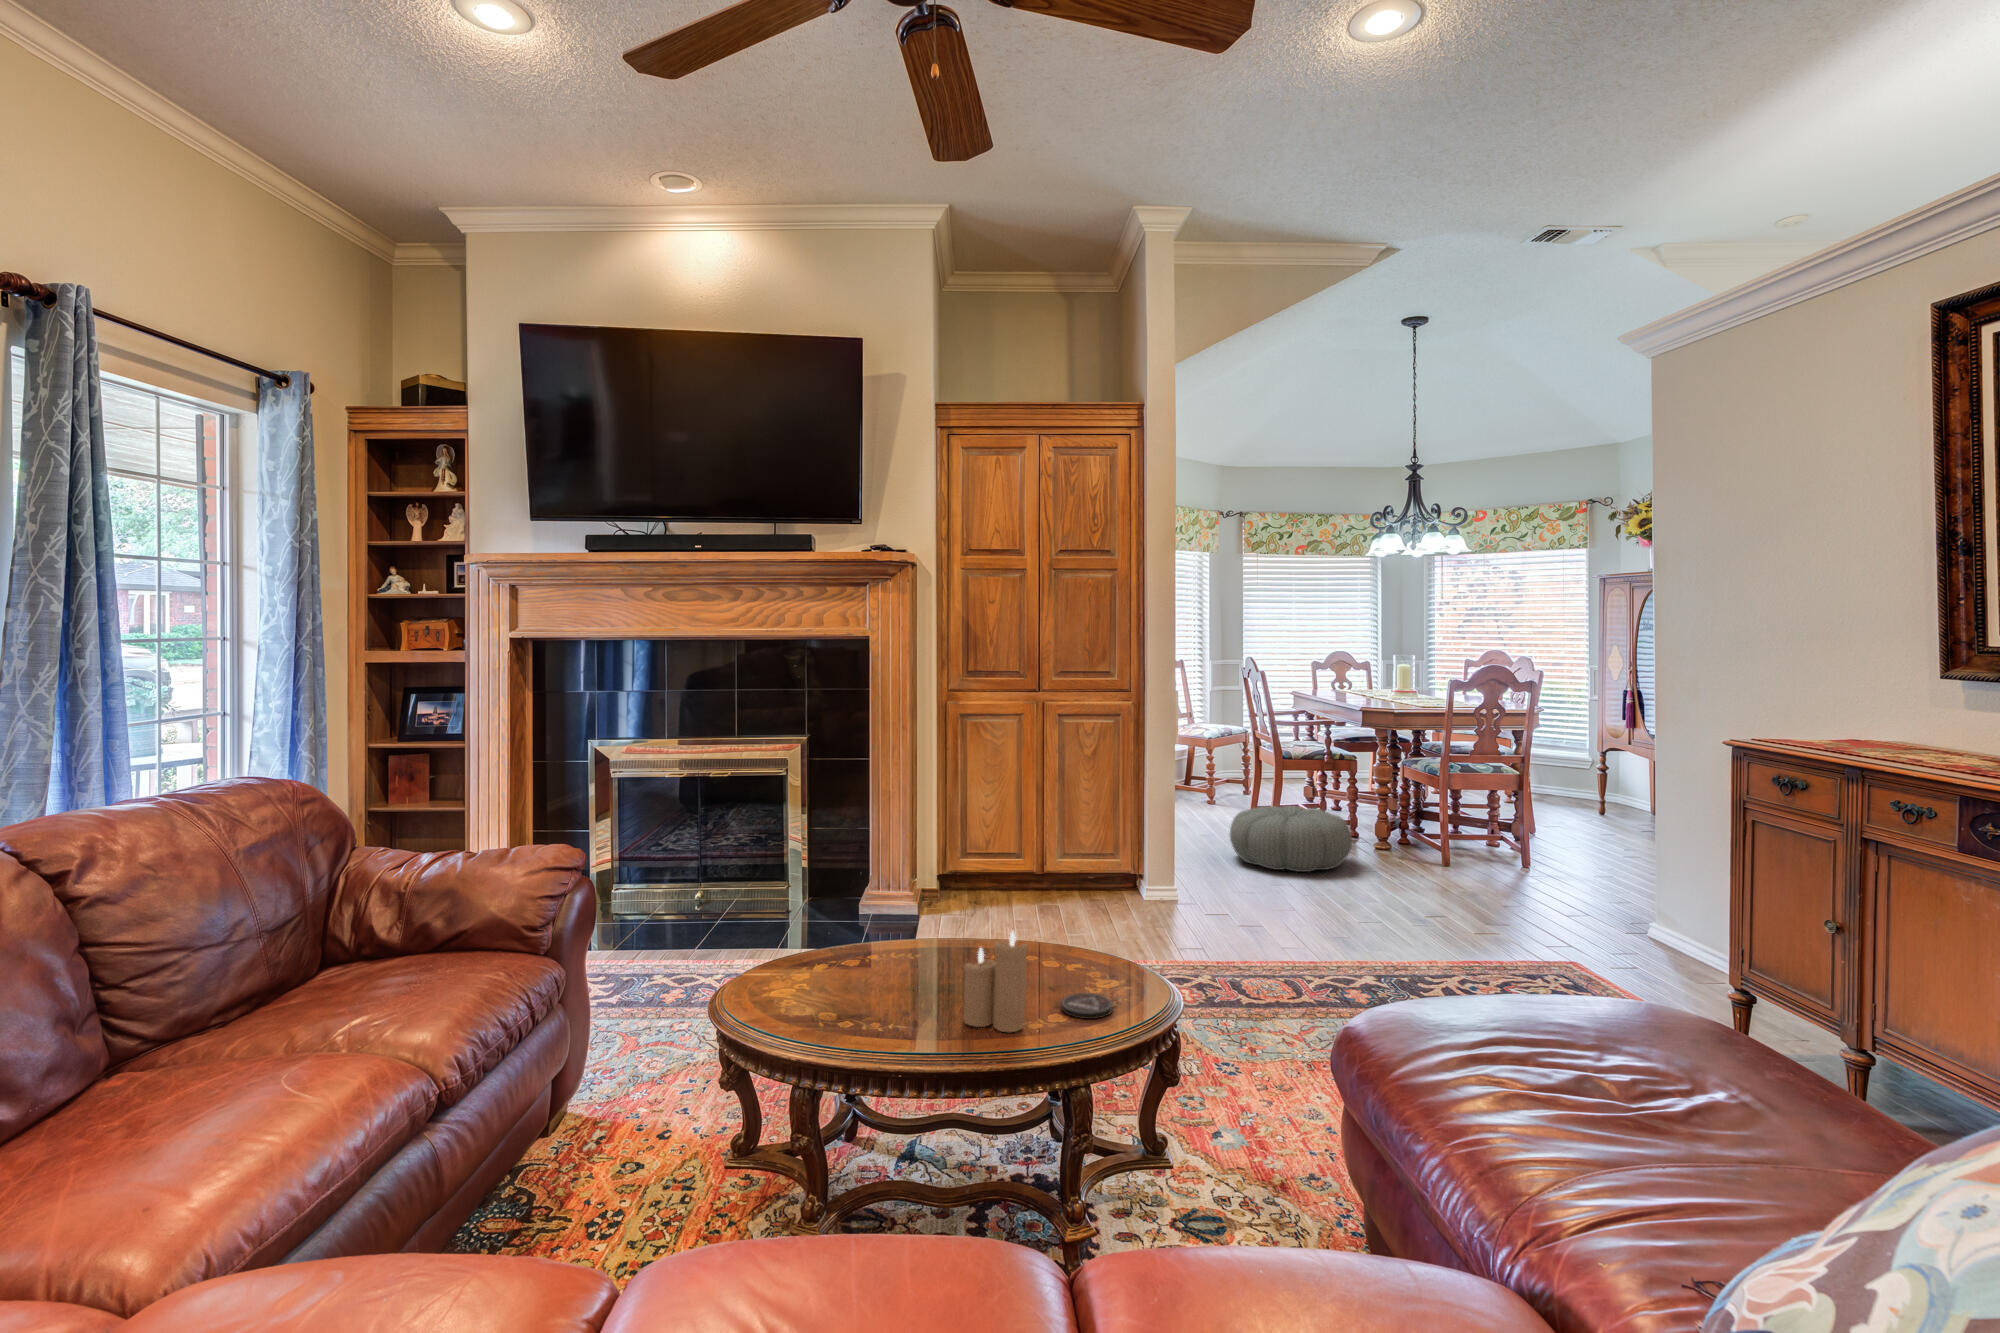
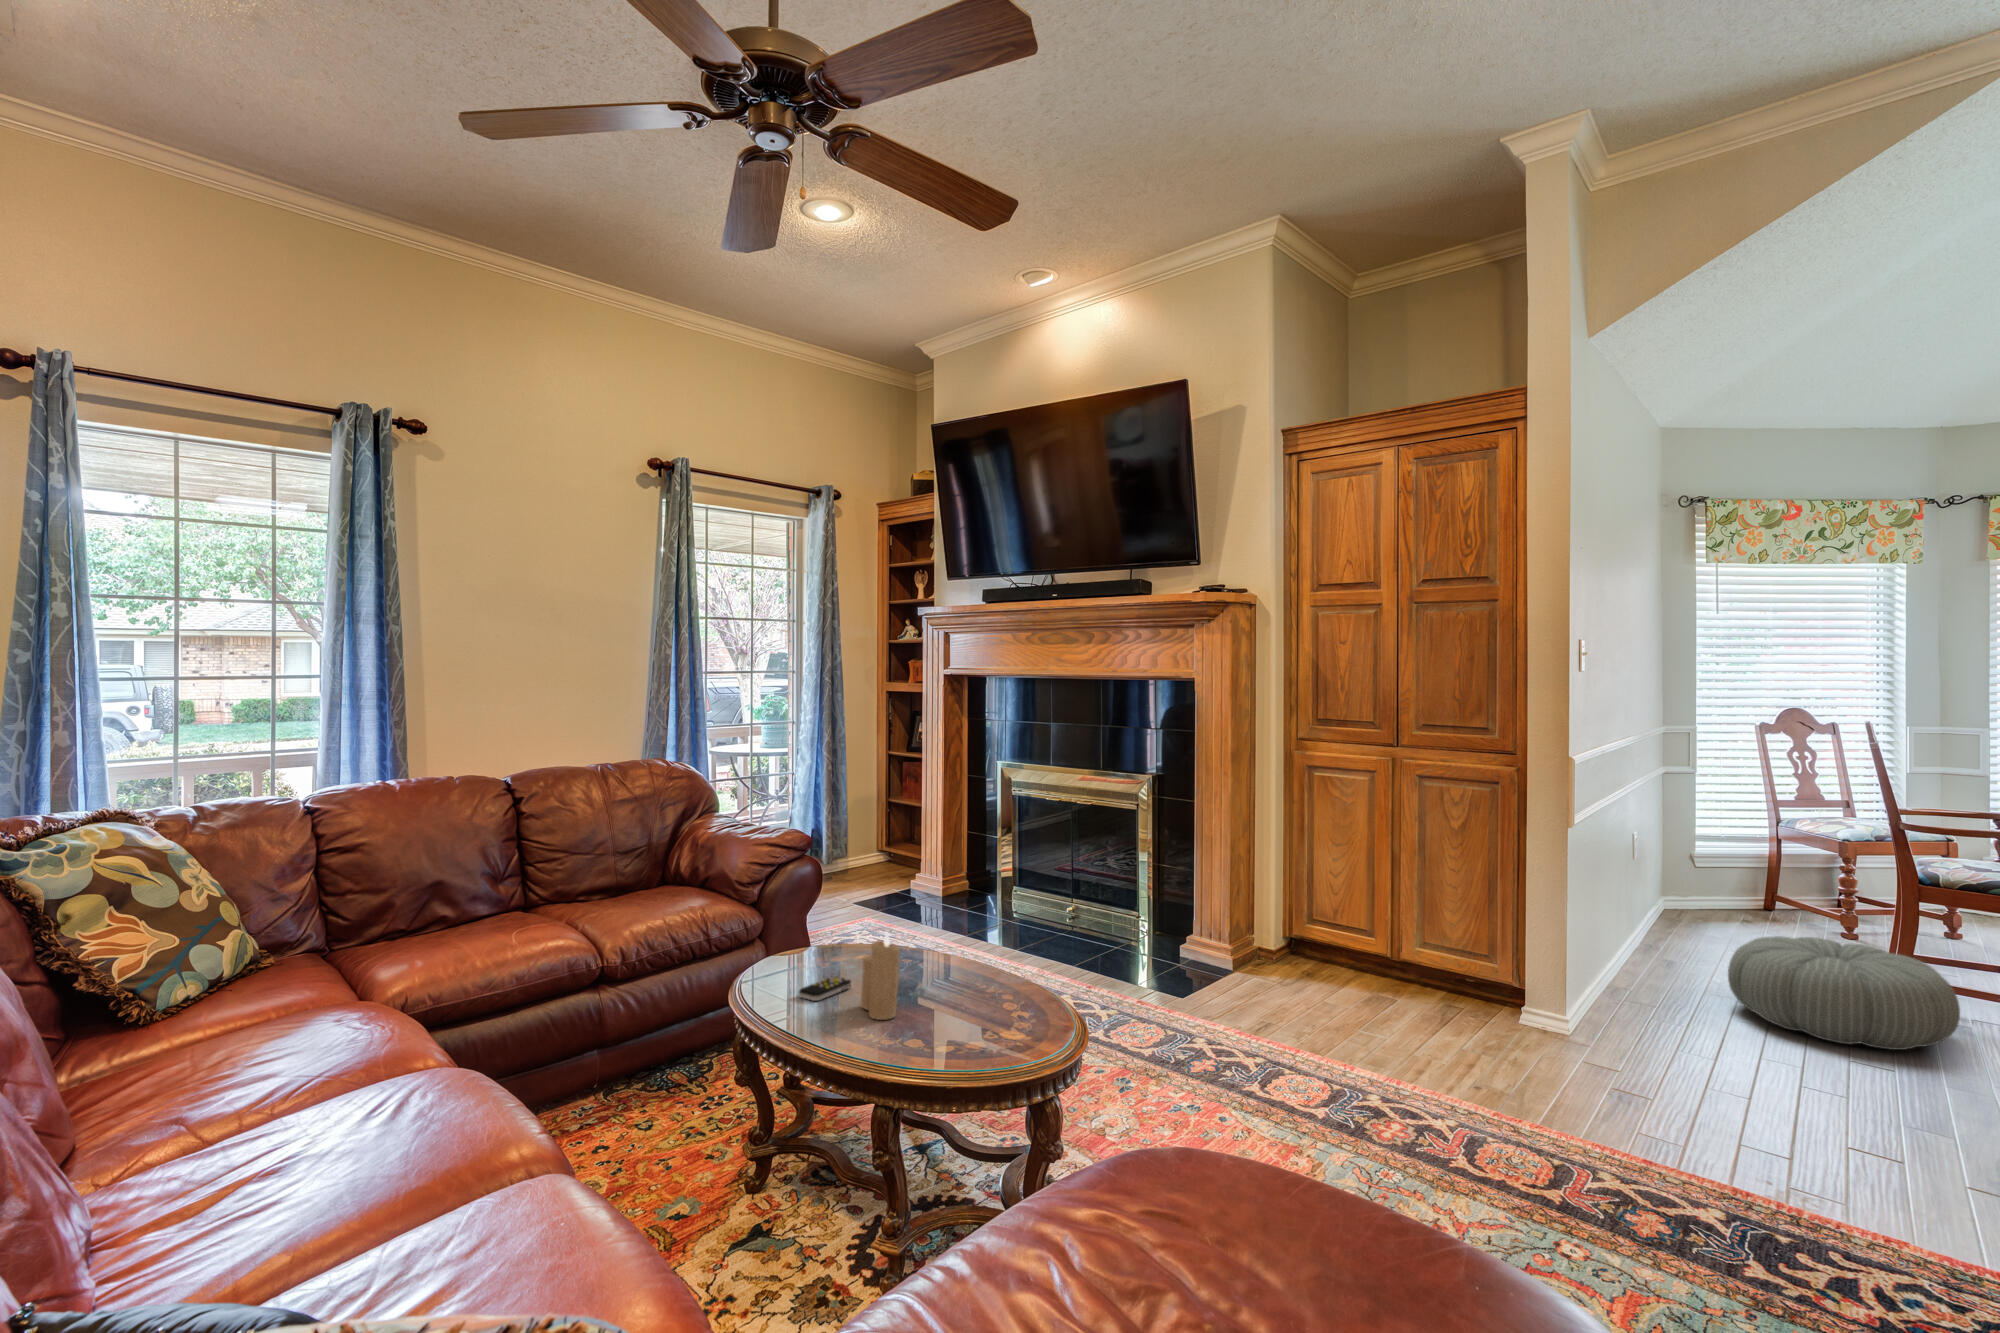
coaster: present [1061,993,1113,1019] -> none [937,1010,984,1033]
remote control: none [877,1002,915,1039] -> present [799,976,851,1001]

